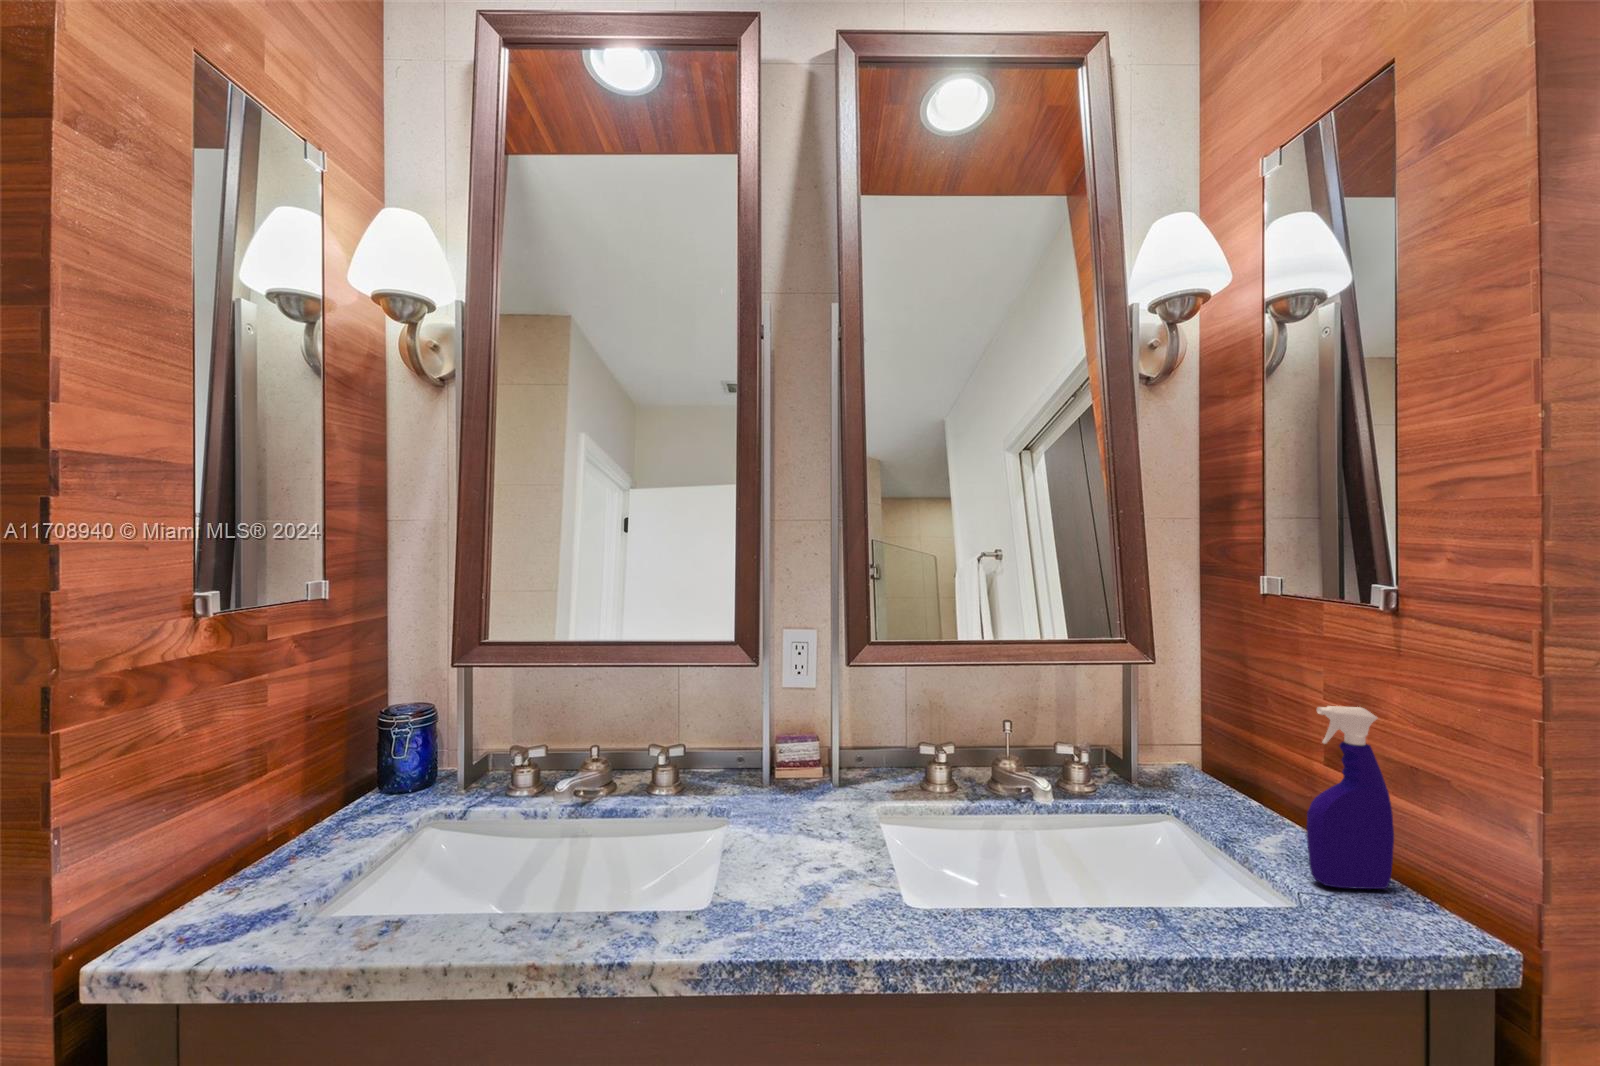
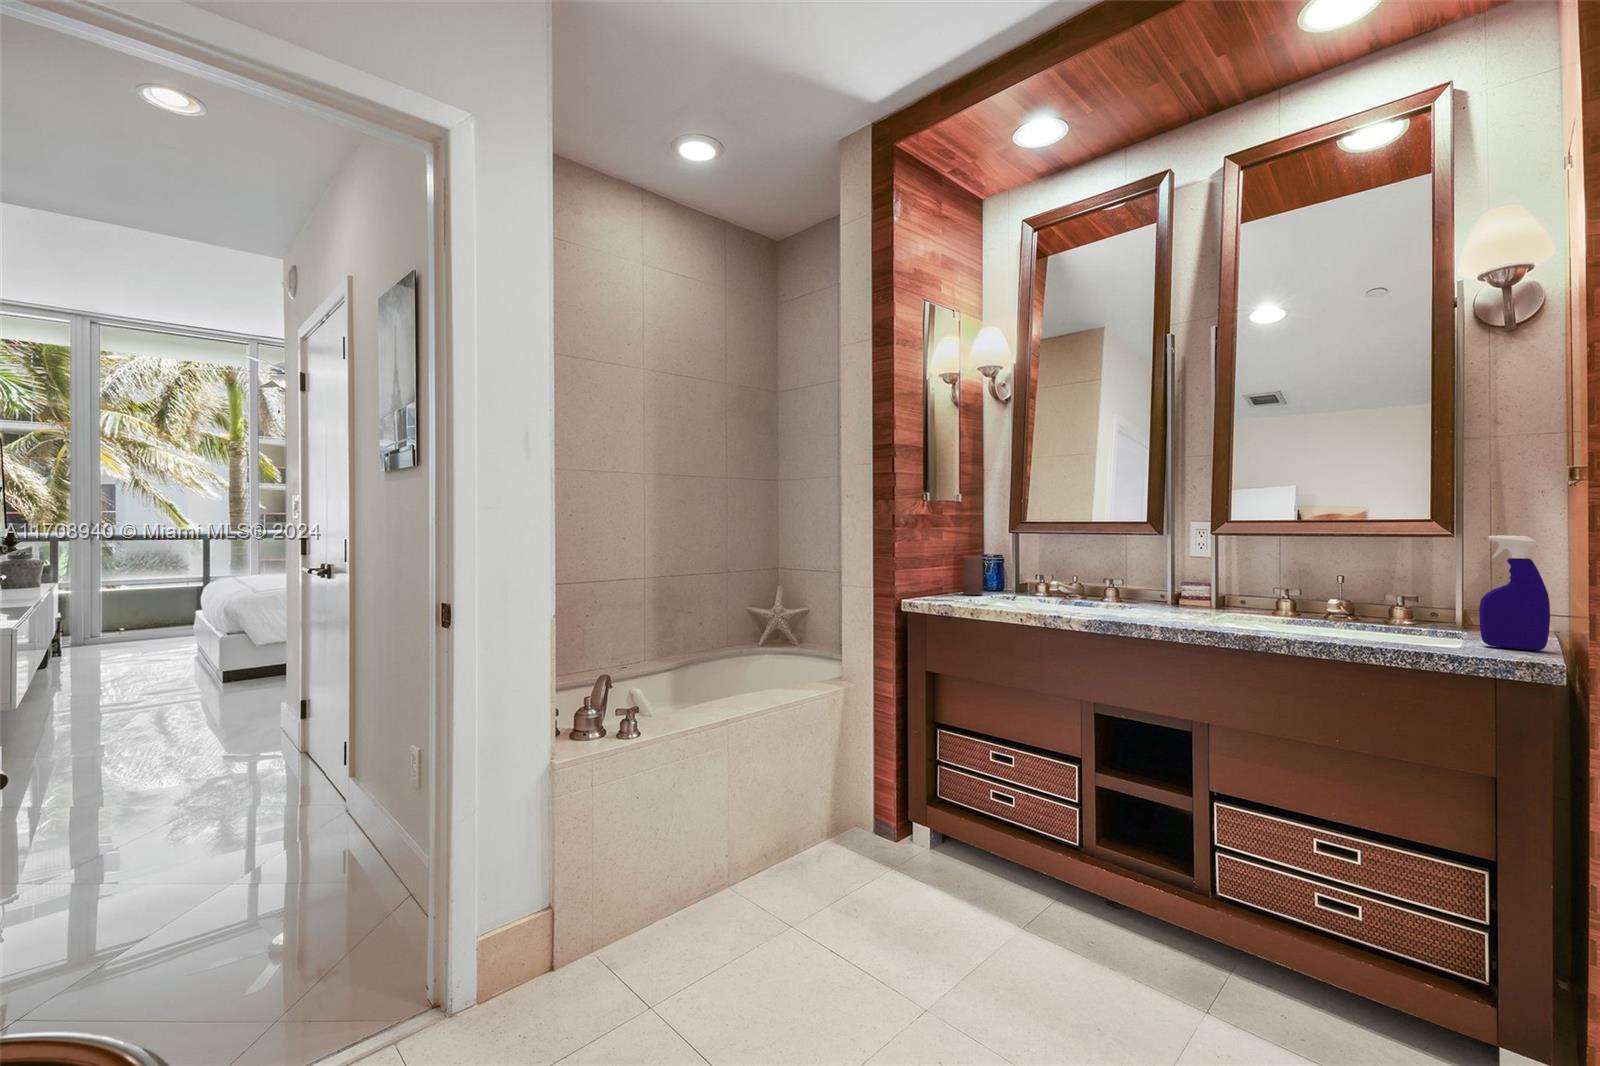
candle: none [328,727,384,835] -> present [963,555,983,595]

